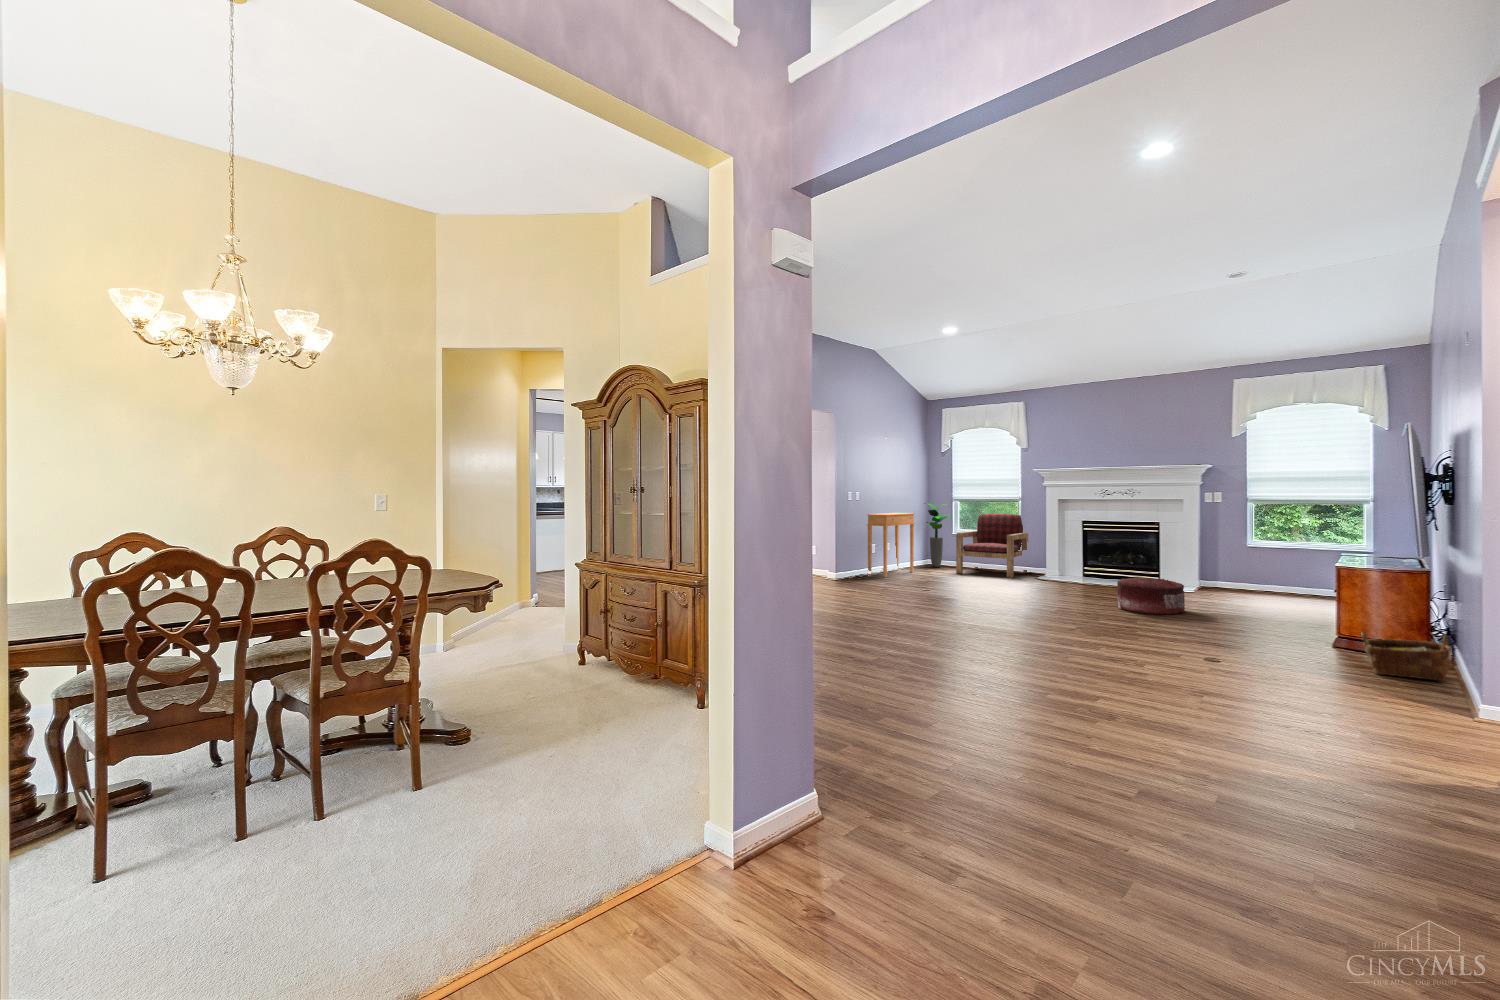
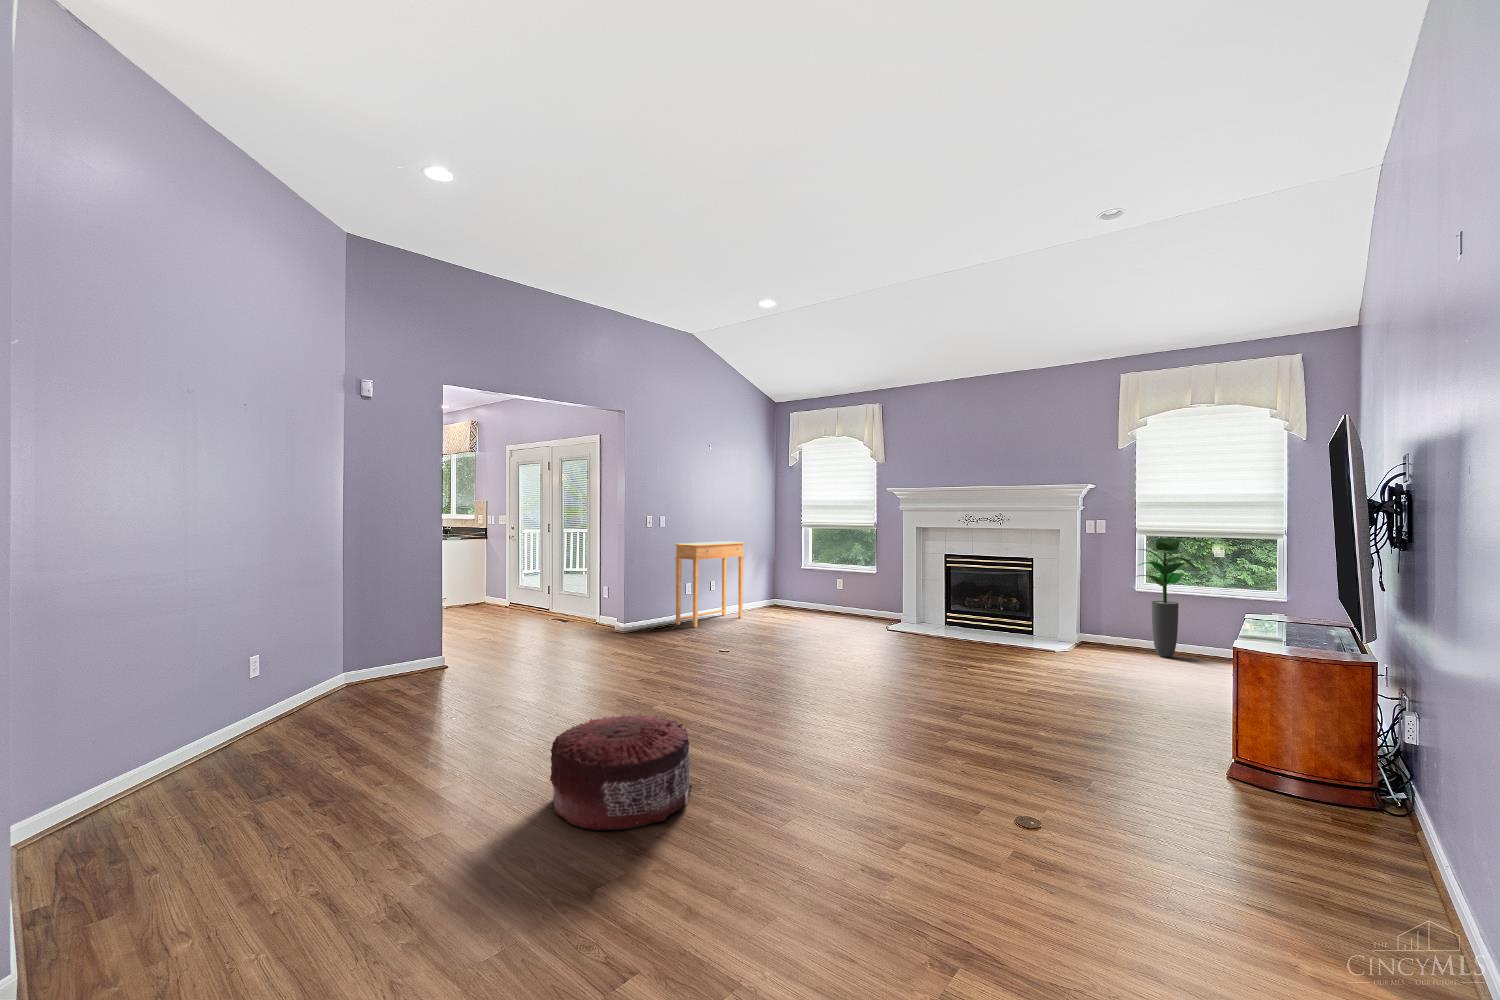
potted plant: present [926,503,950,567] -> present [1138,538,1195,657]
armchair: present [956,514,1029,578] -> none [794,543,888,627]
pouf: present [1117,578,1185,614] -> present [550,713,692,830]
woven basket: present [1361,632,1452,681] -> none [1267,778,1424,893]

